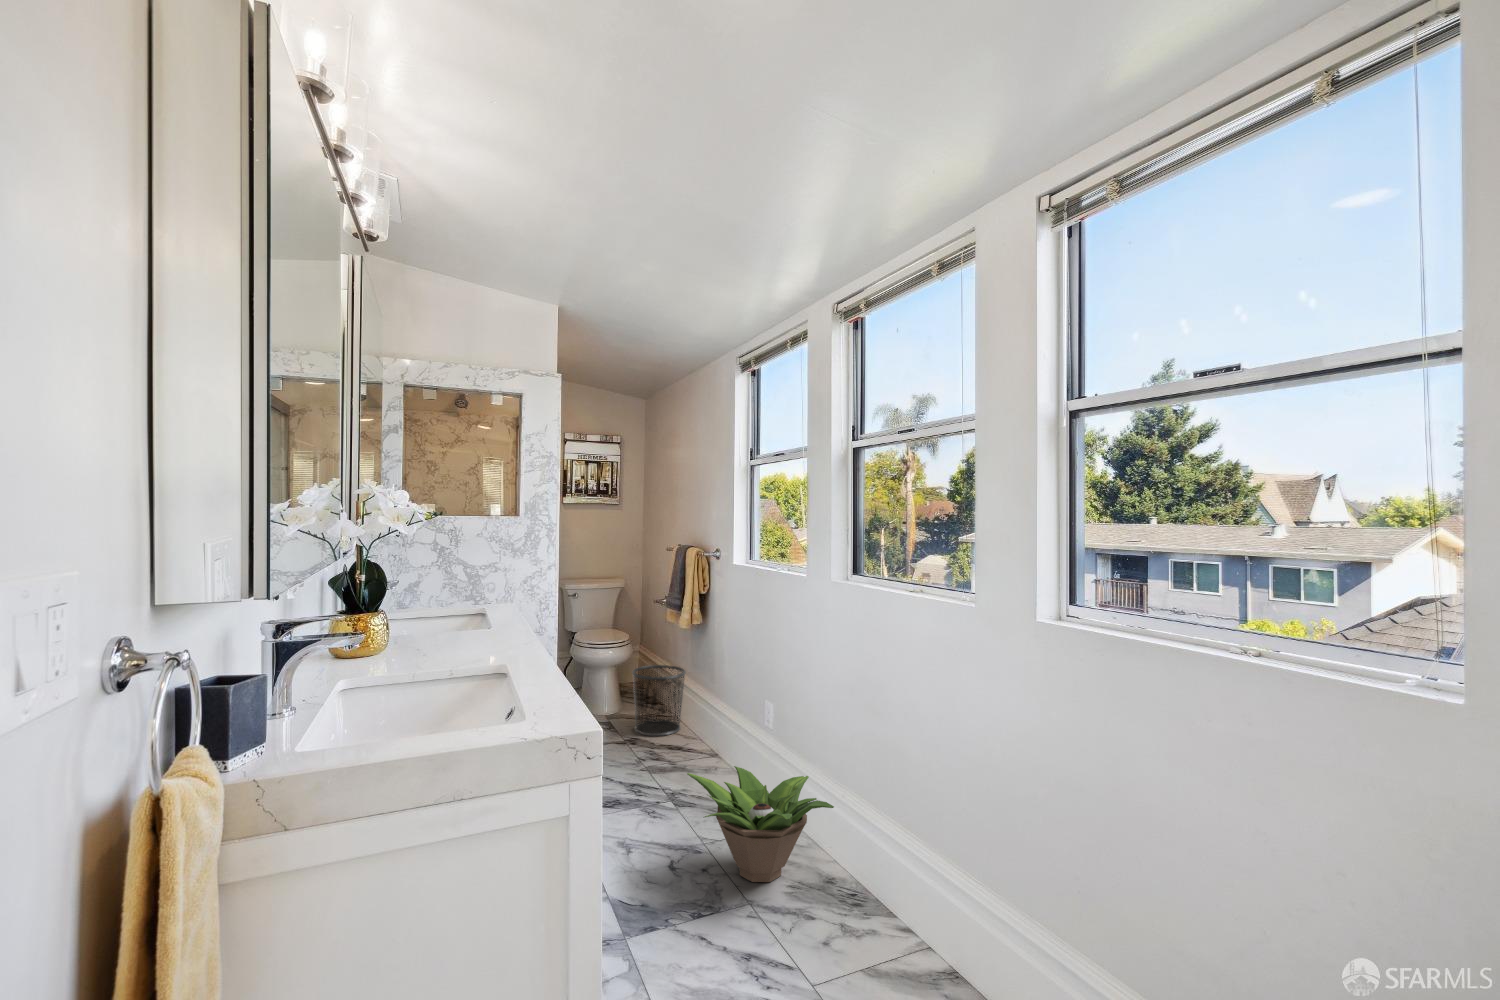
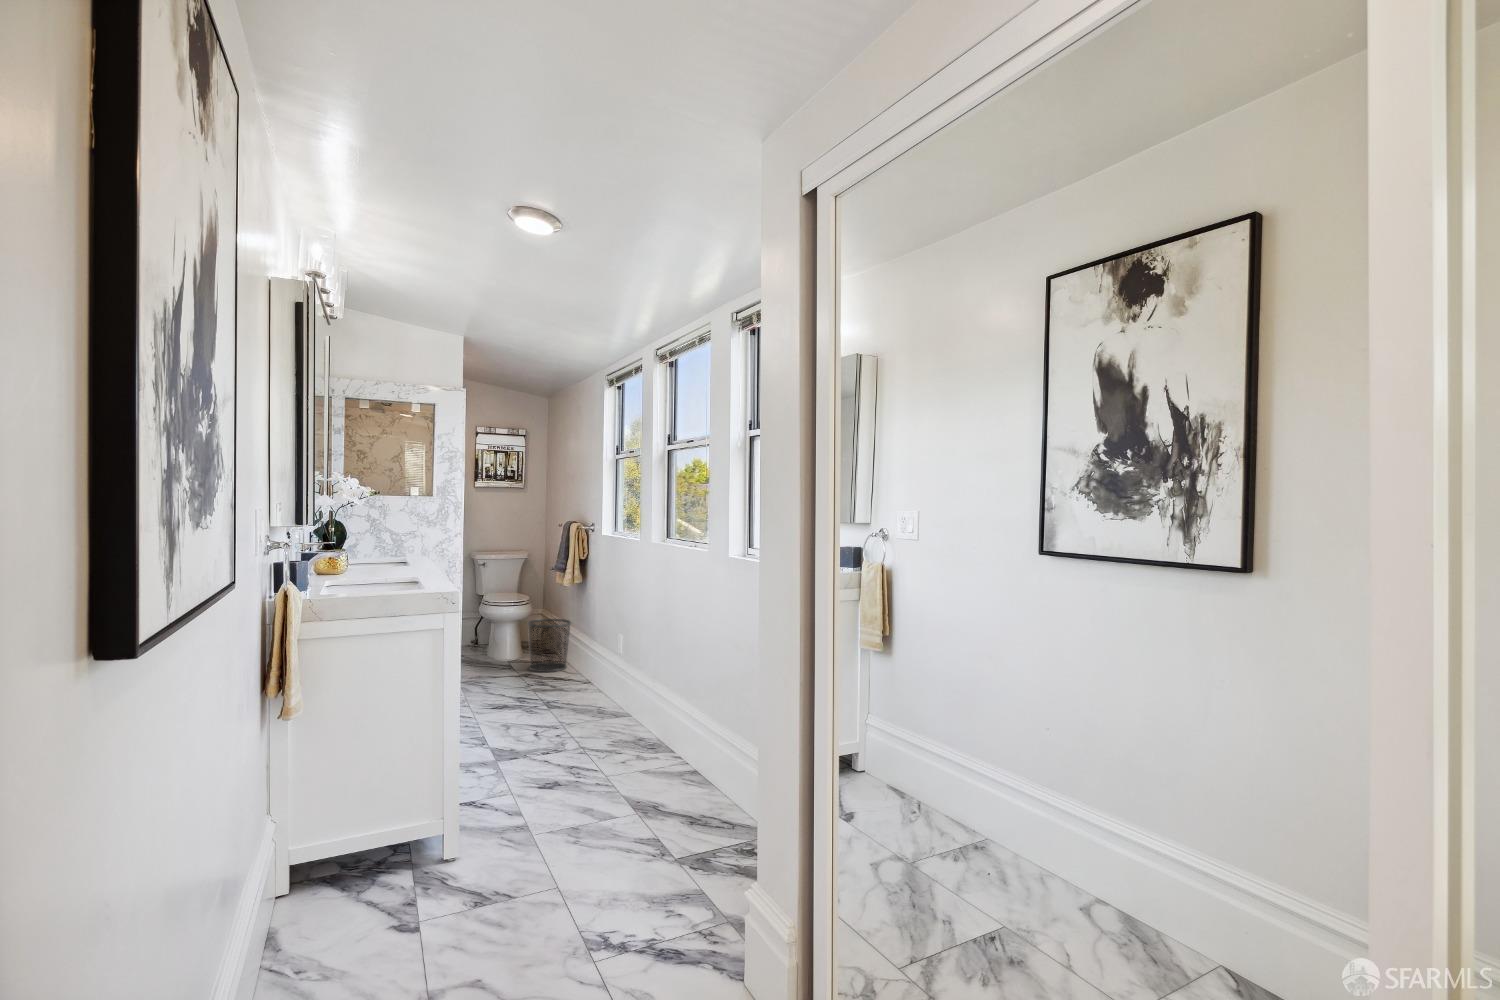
decorative plant: present [687,766,834,882] -> none [548,673,640,740]

